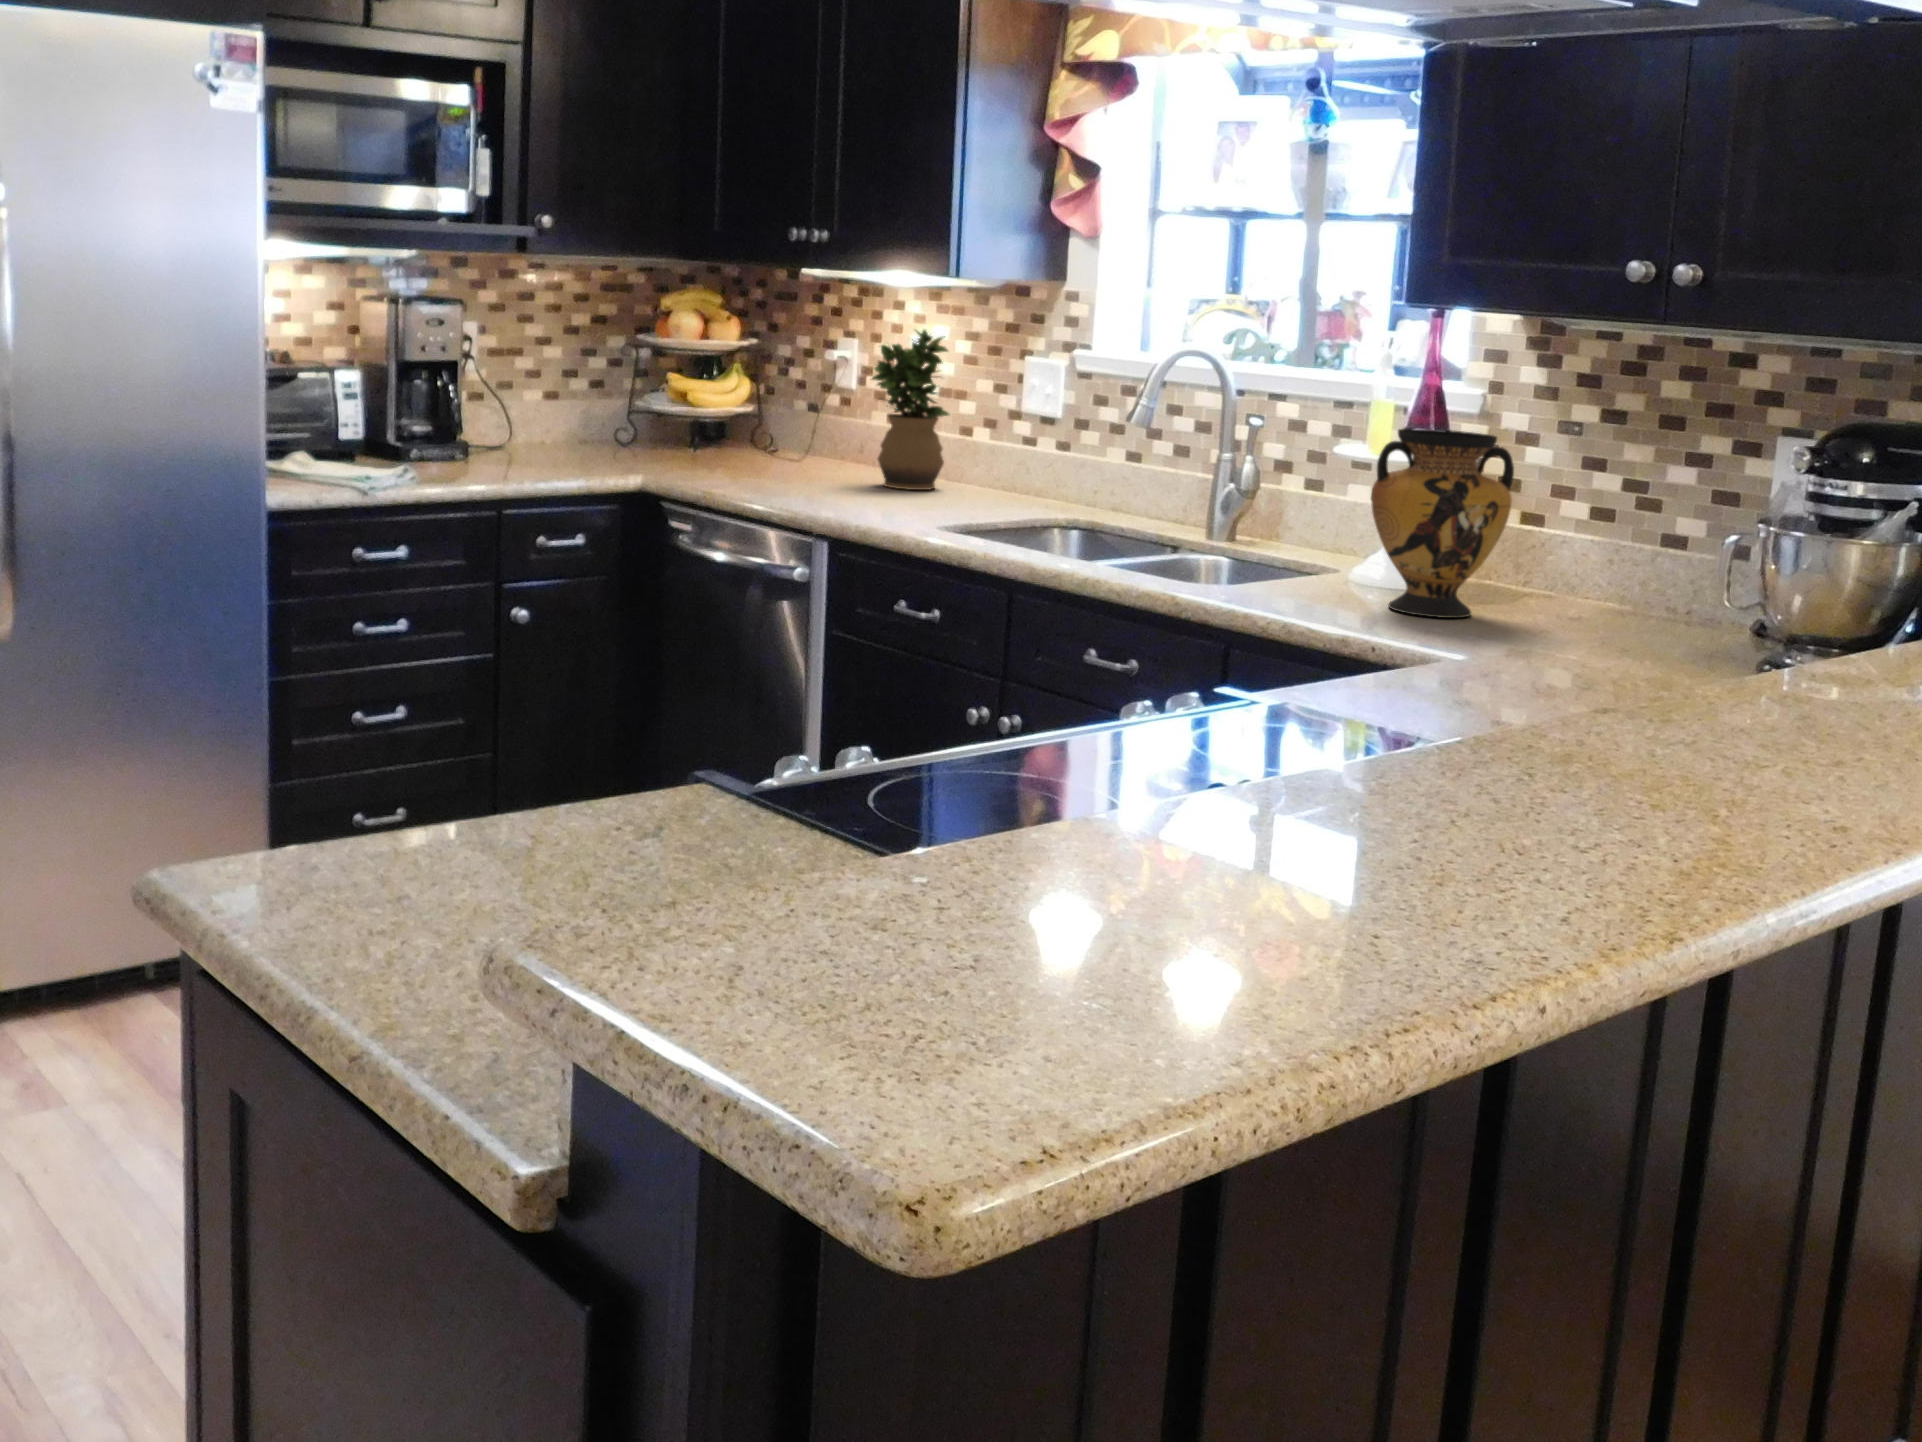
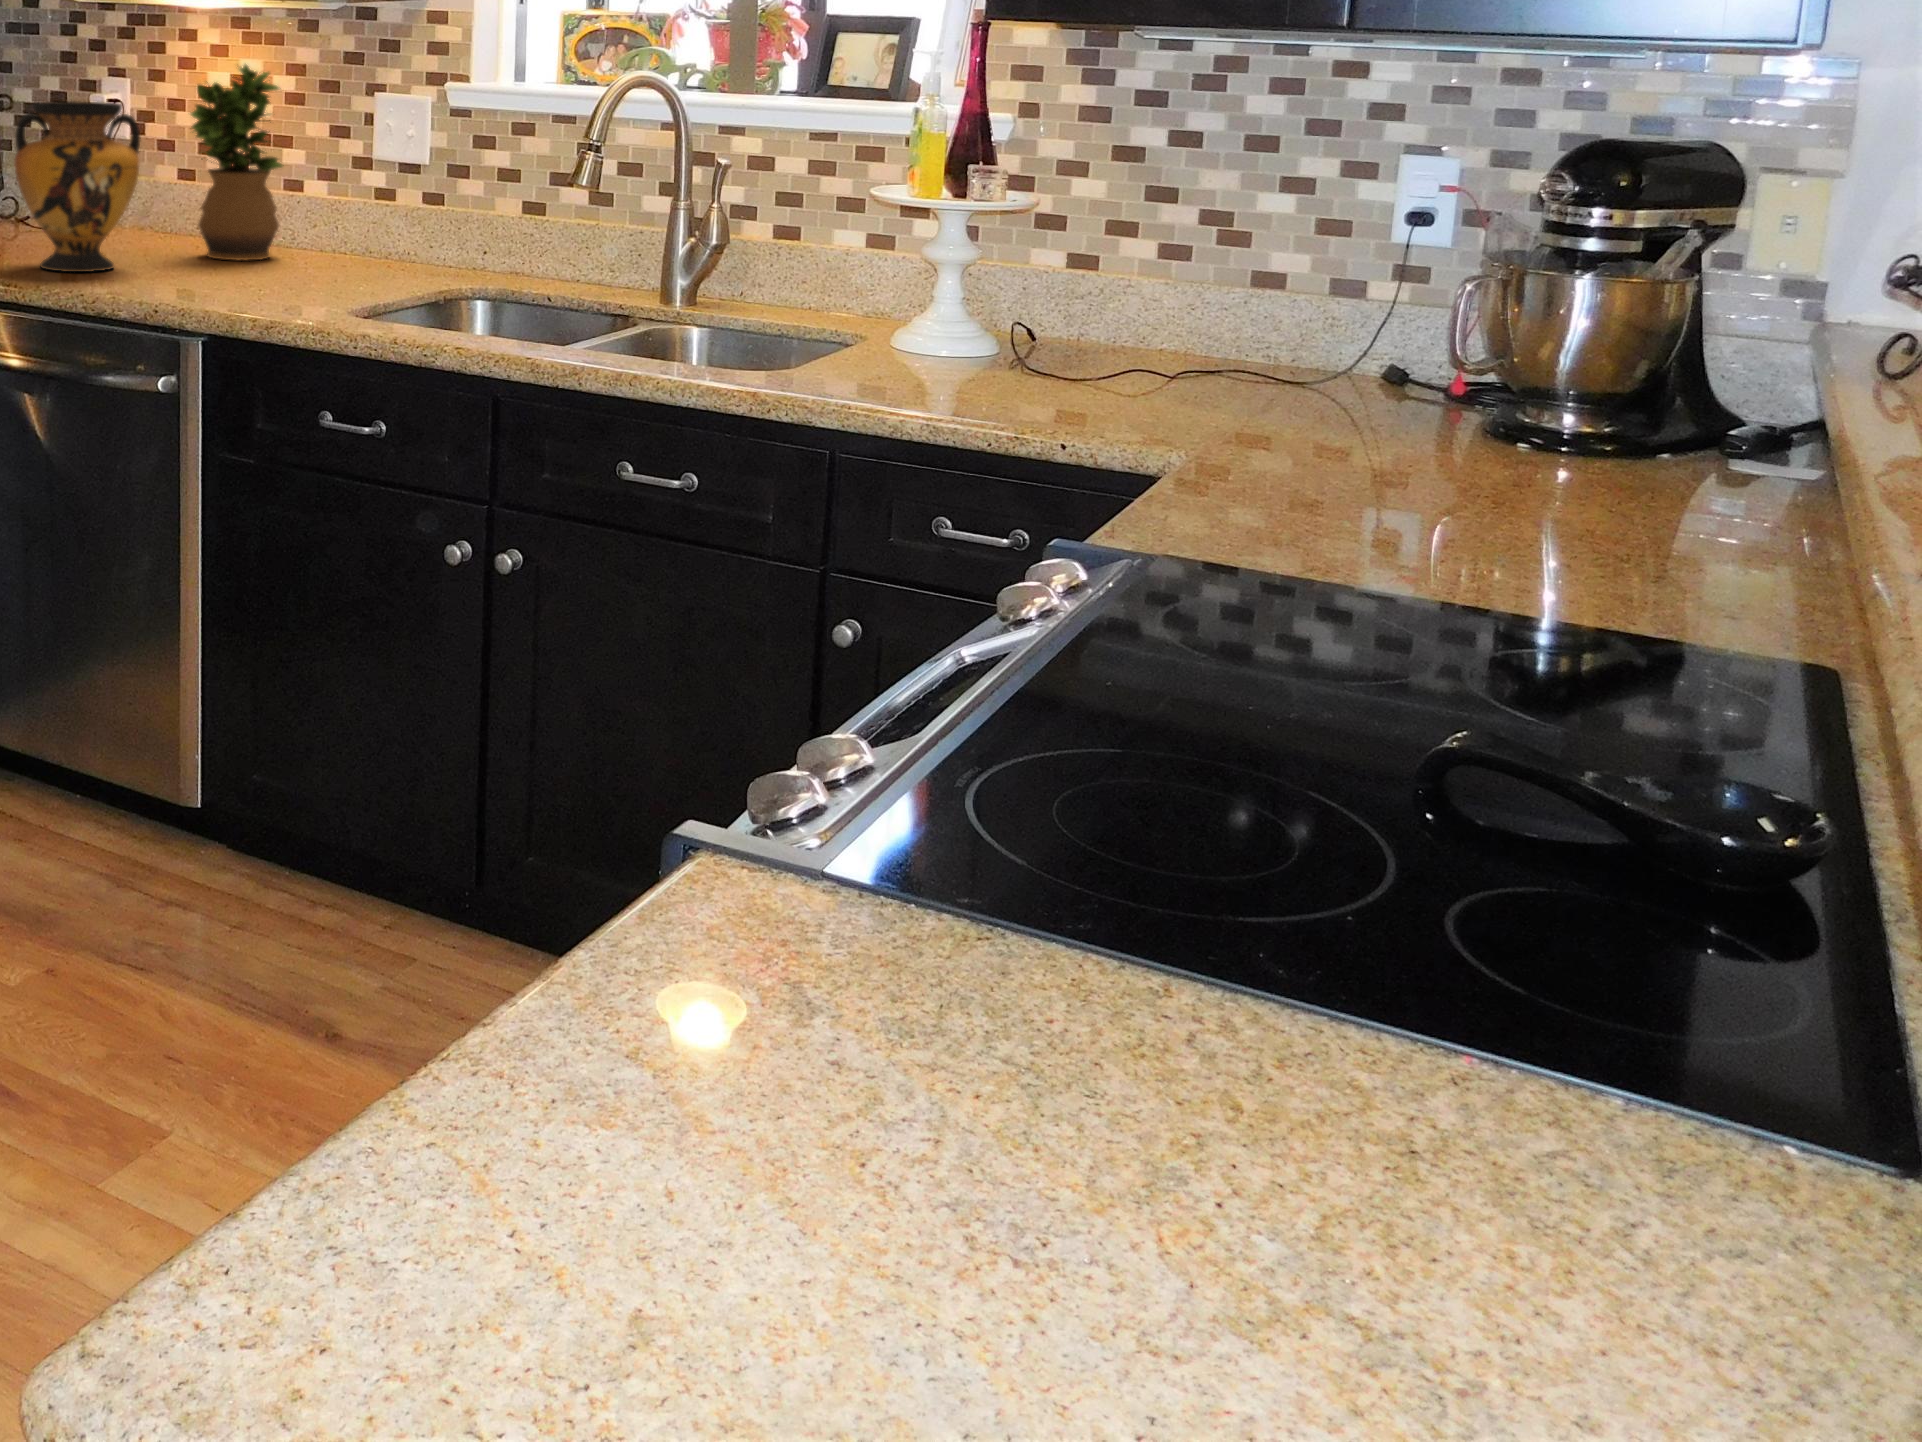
vase: present [1371,428,1514,618] -> present [14,101,141,272]

